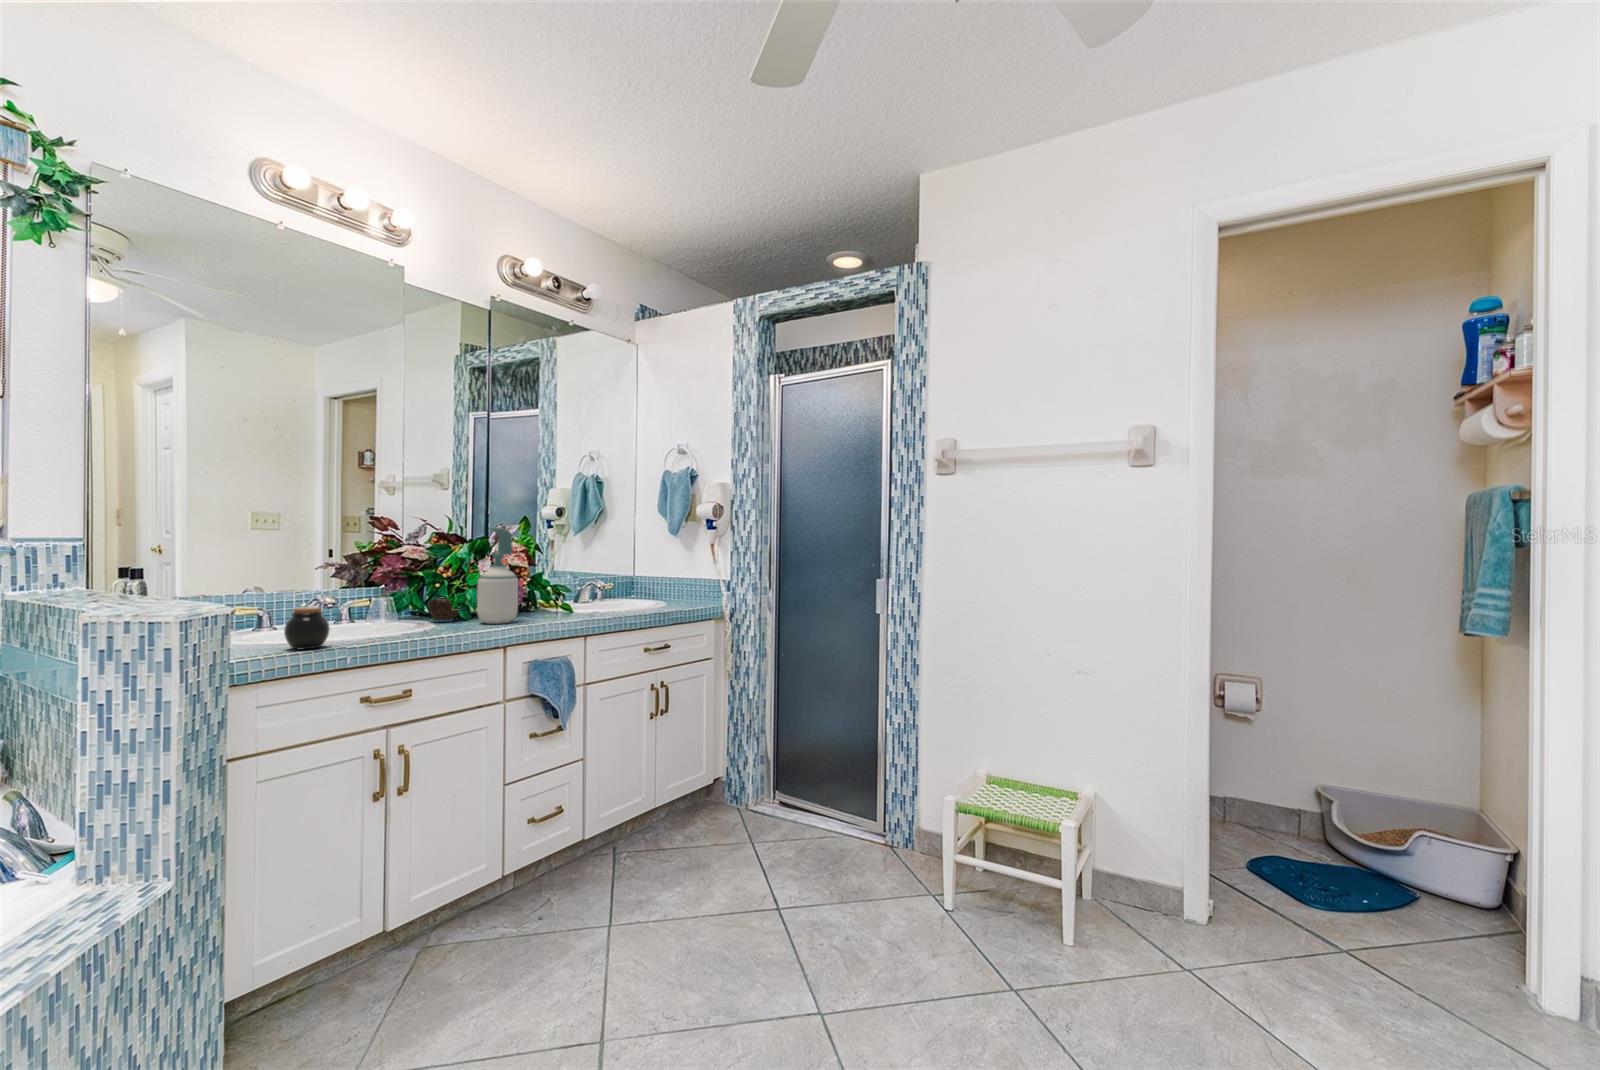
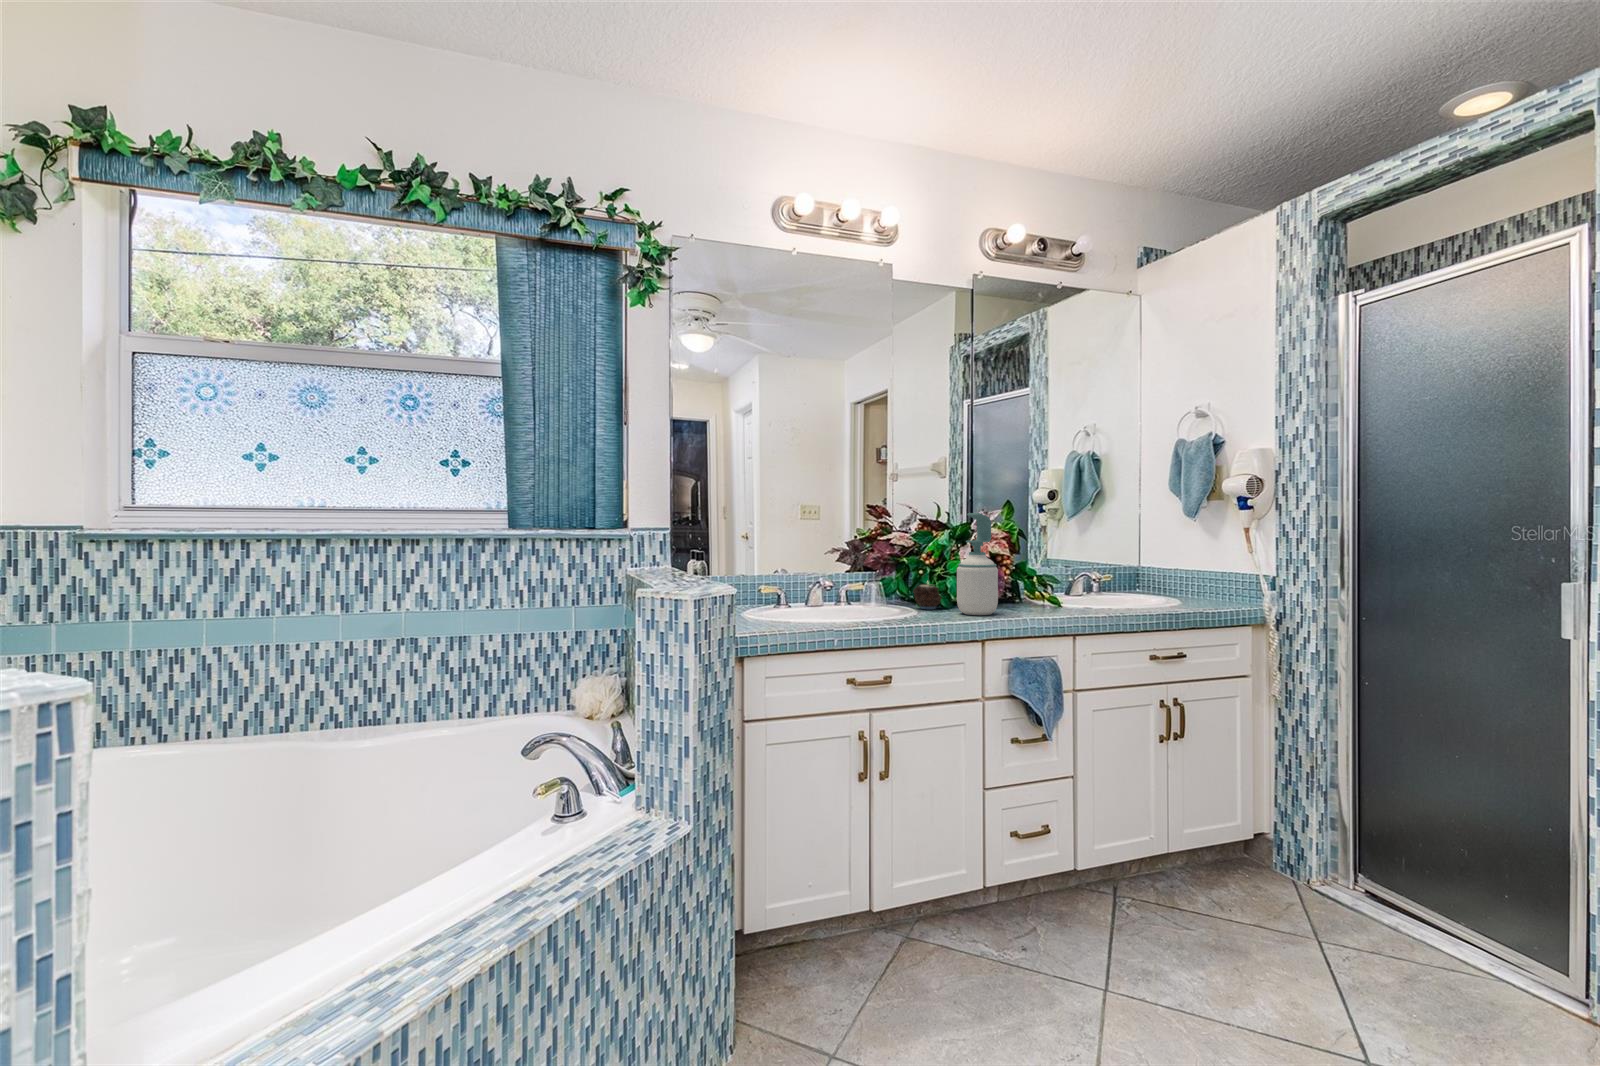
jar: present [284,607,330,649] -> none [790,589,824,628]

